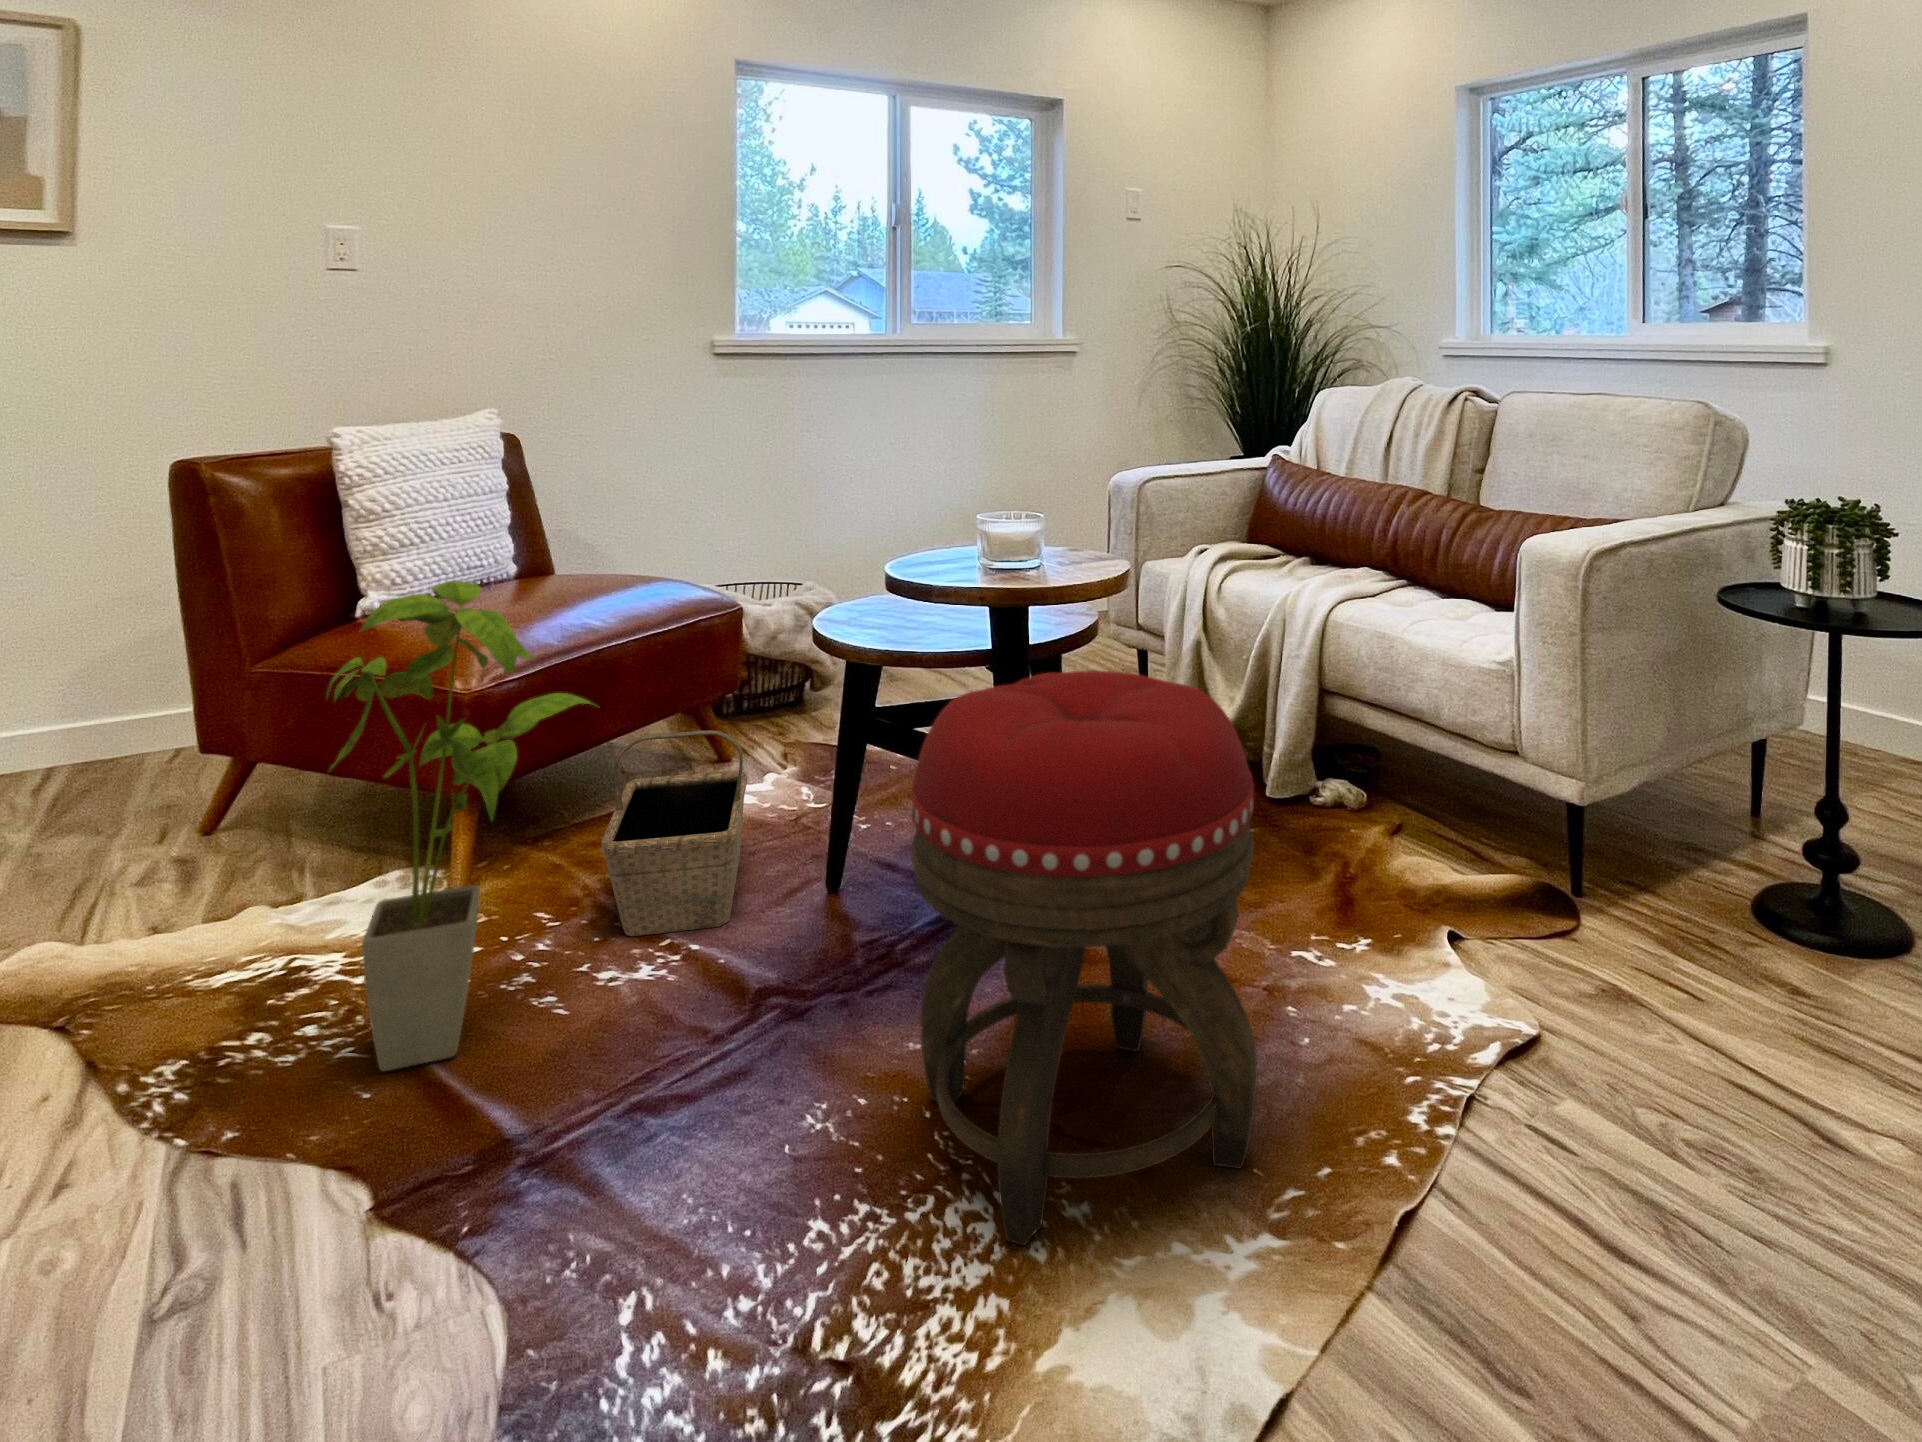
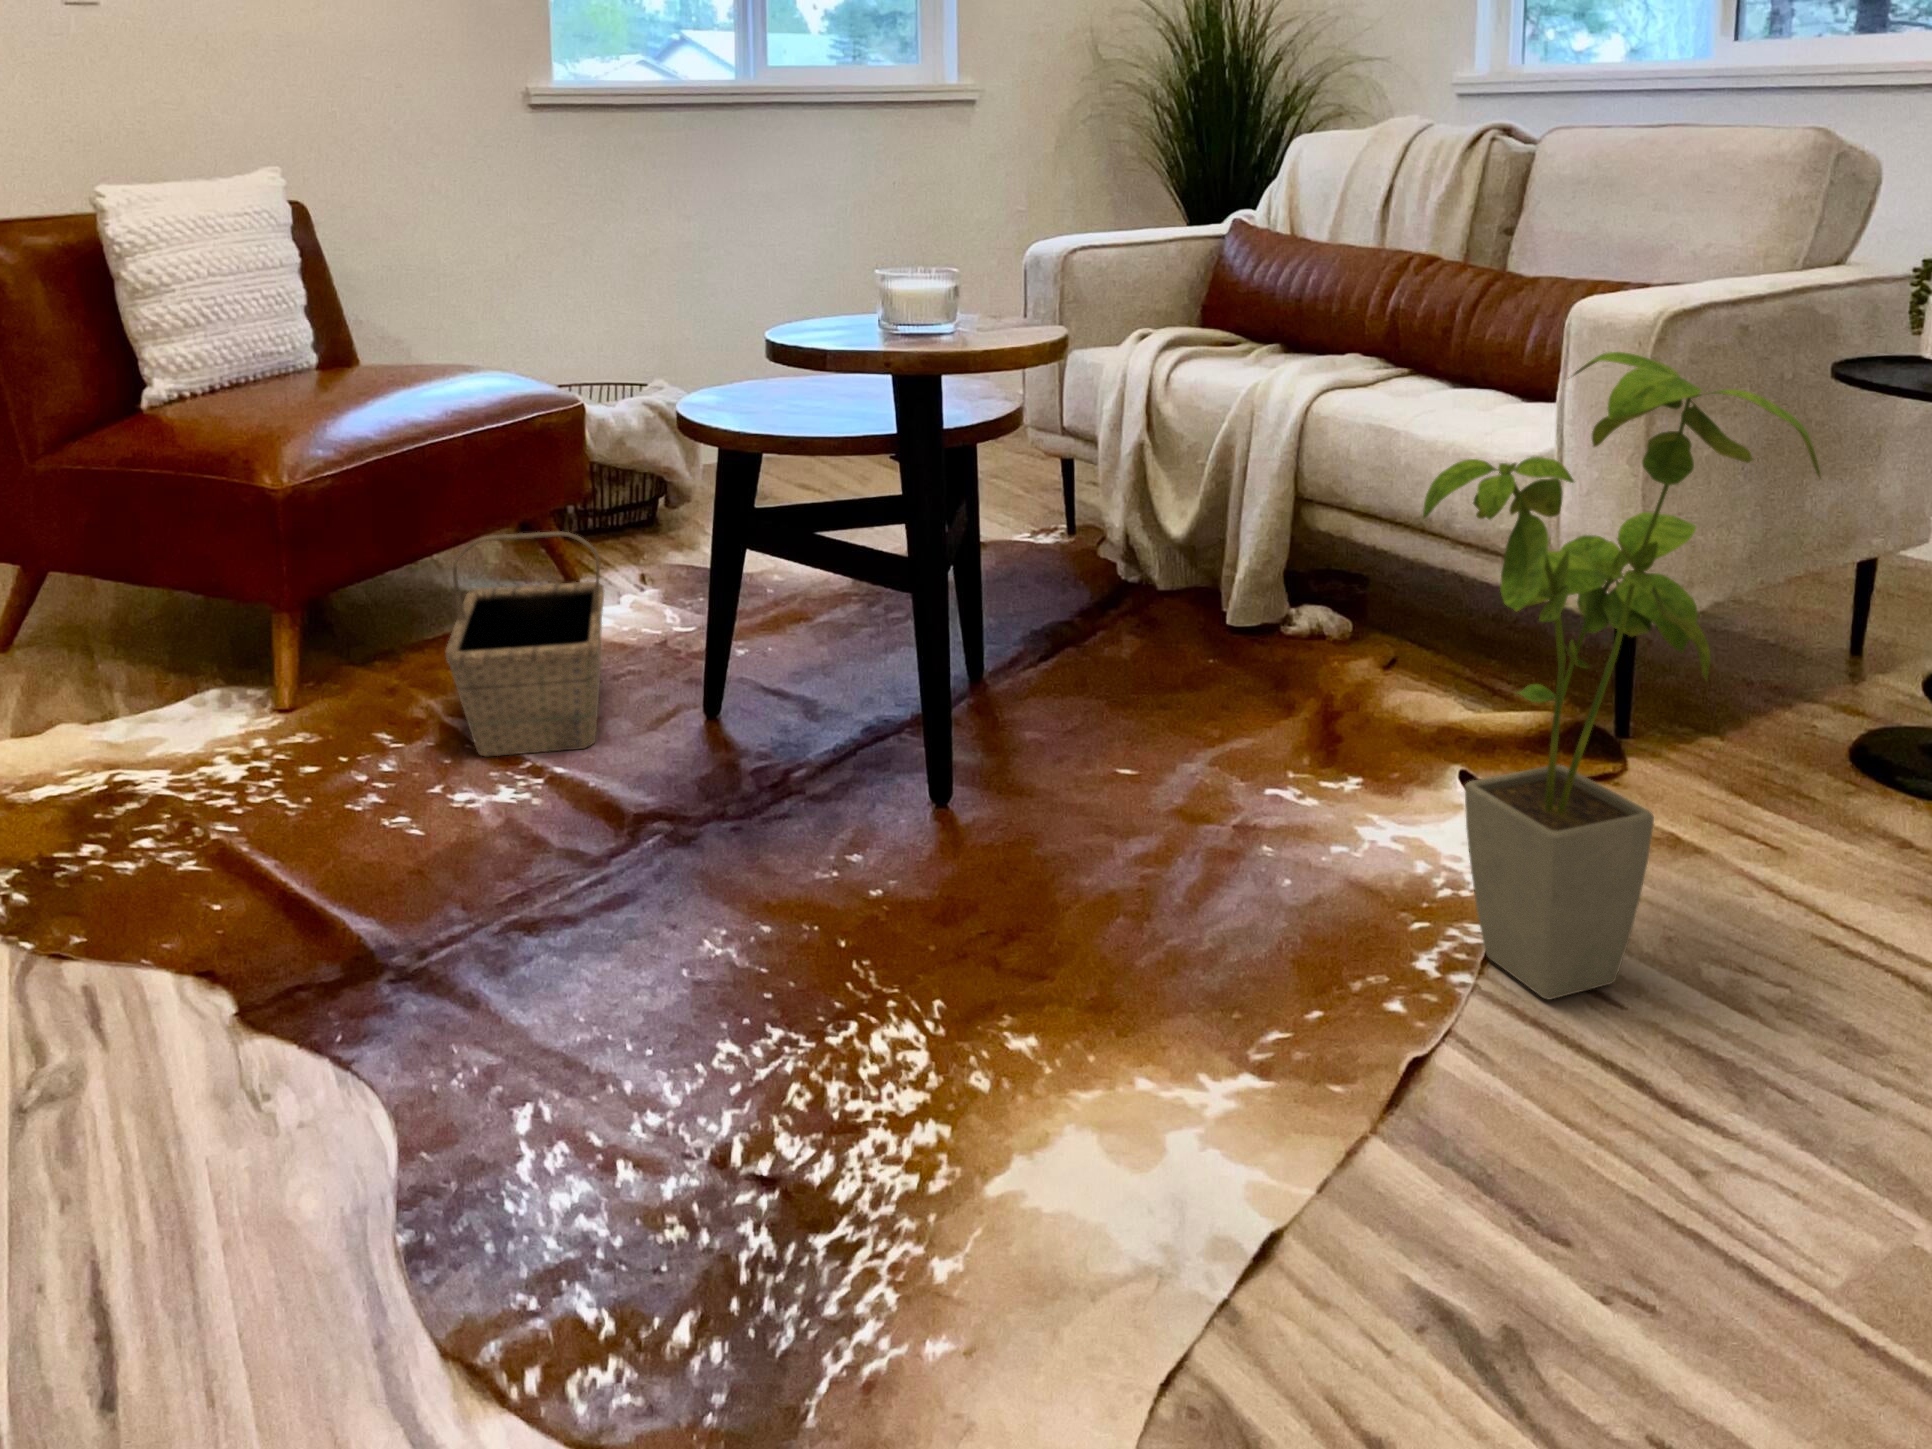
house plant: present [326,581,593,1071] -> present [1423,352,1820,999]
footstool: present [911,670,1257,1245] -> none [815,444,1235,1073]

